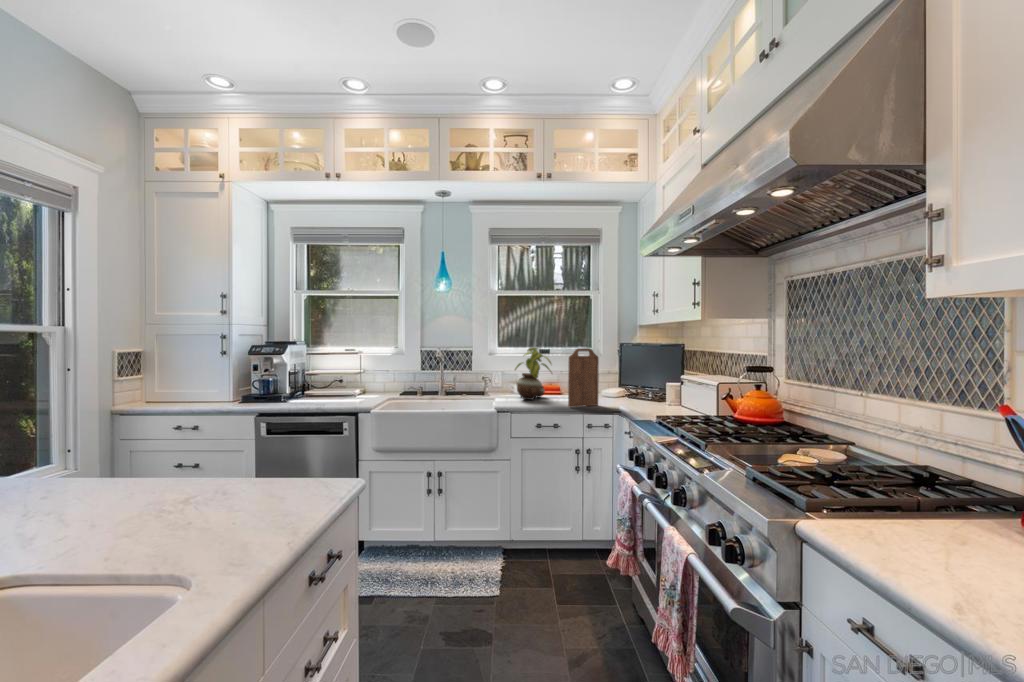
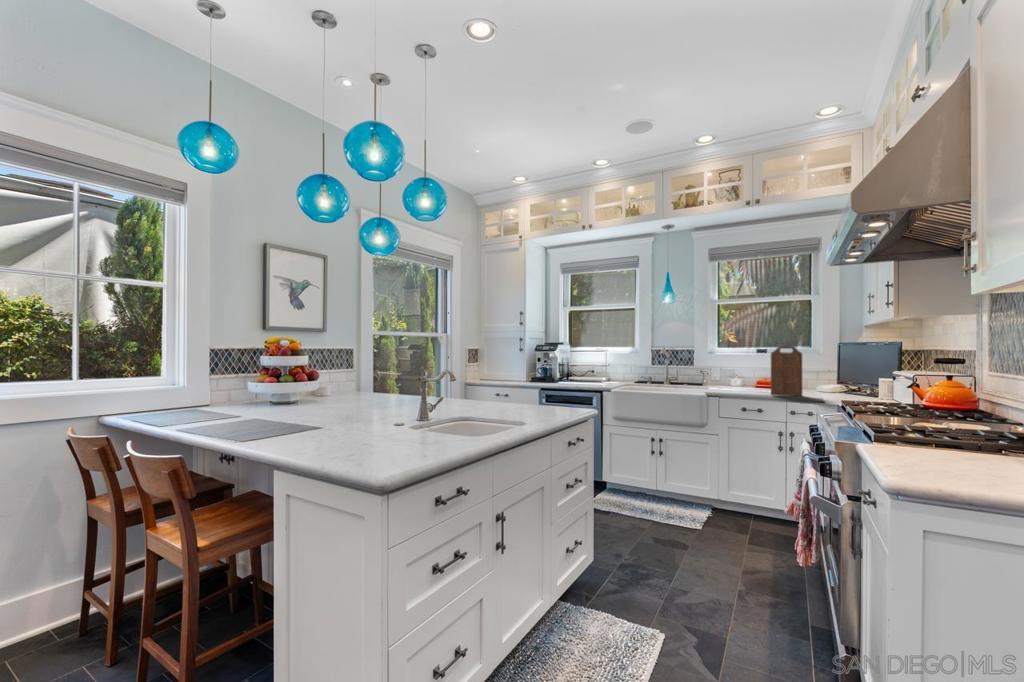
potted plant: present [515,347,552,400] -> none [726,346,761,390]

